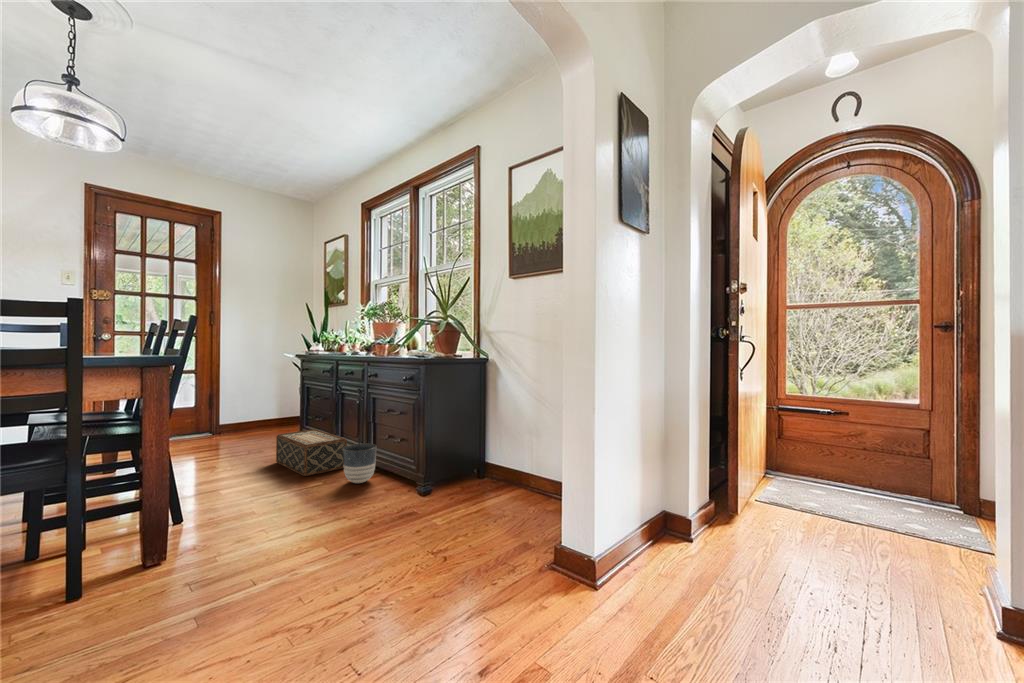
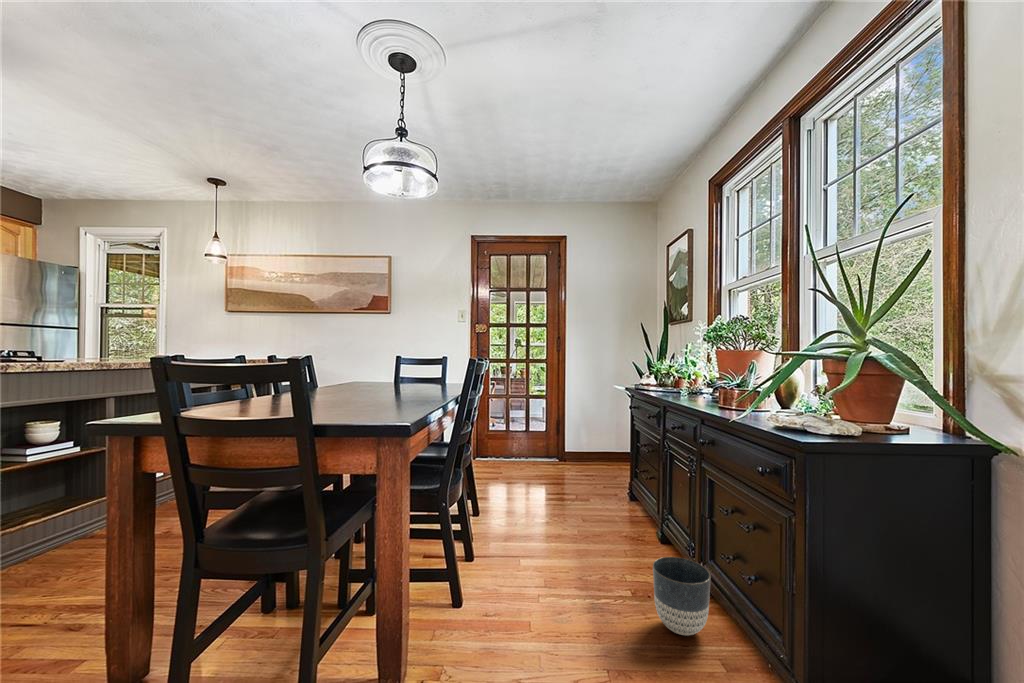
woven basket: present [276,429,347,476] -> none [589,495,672,577]

